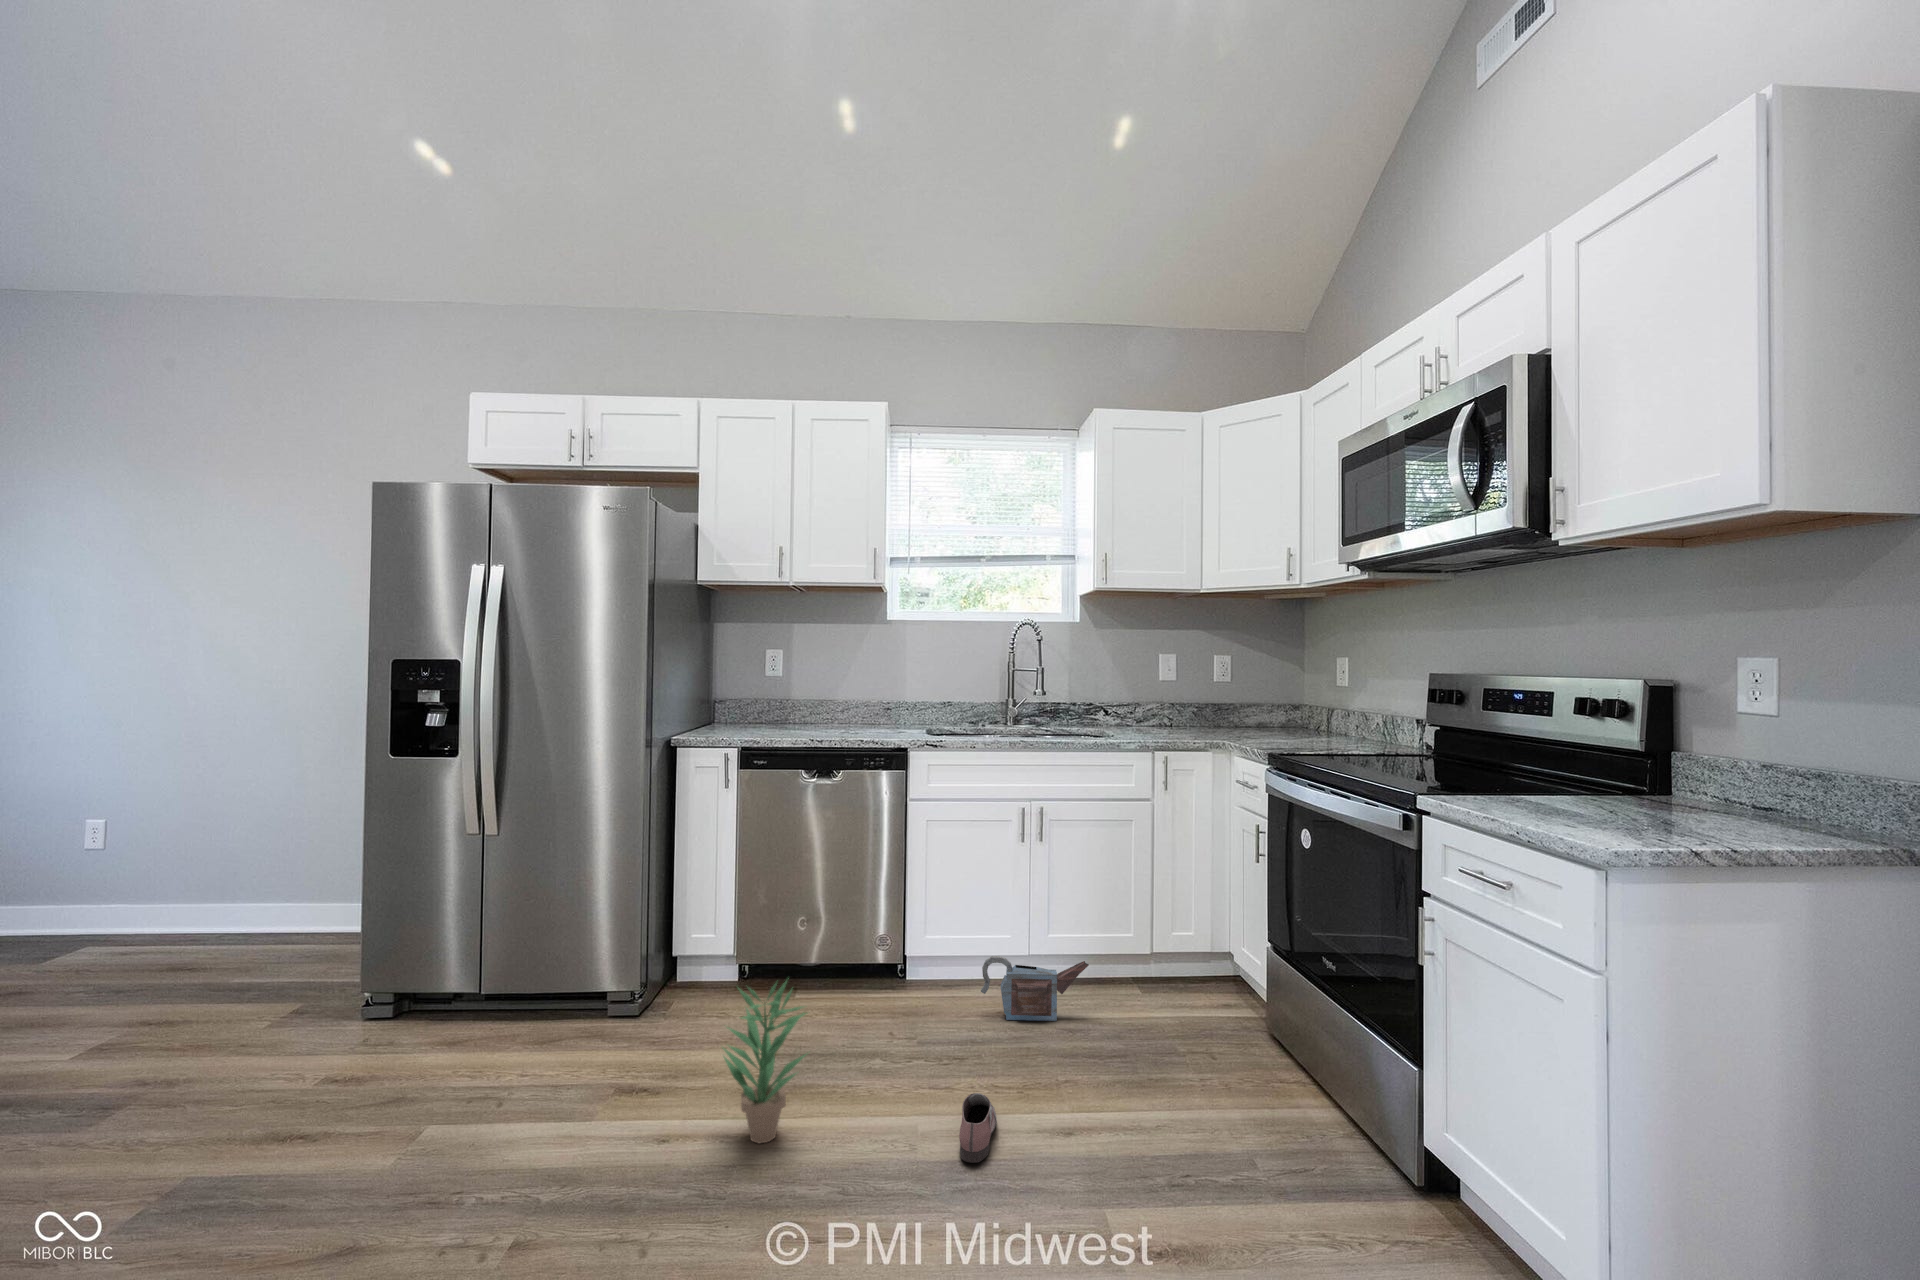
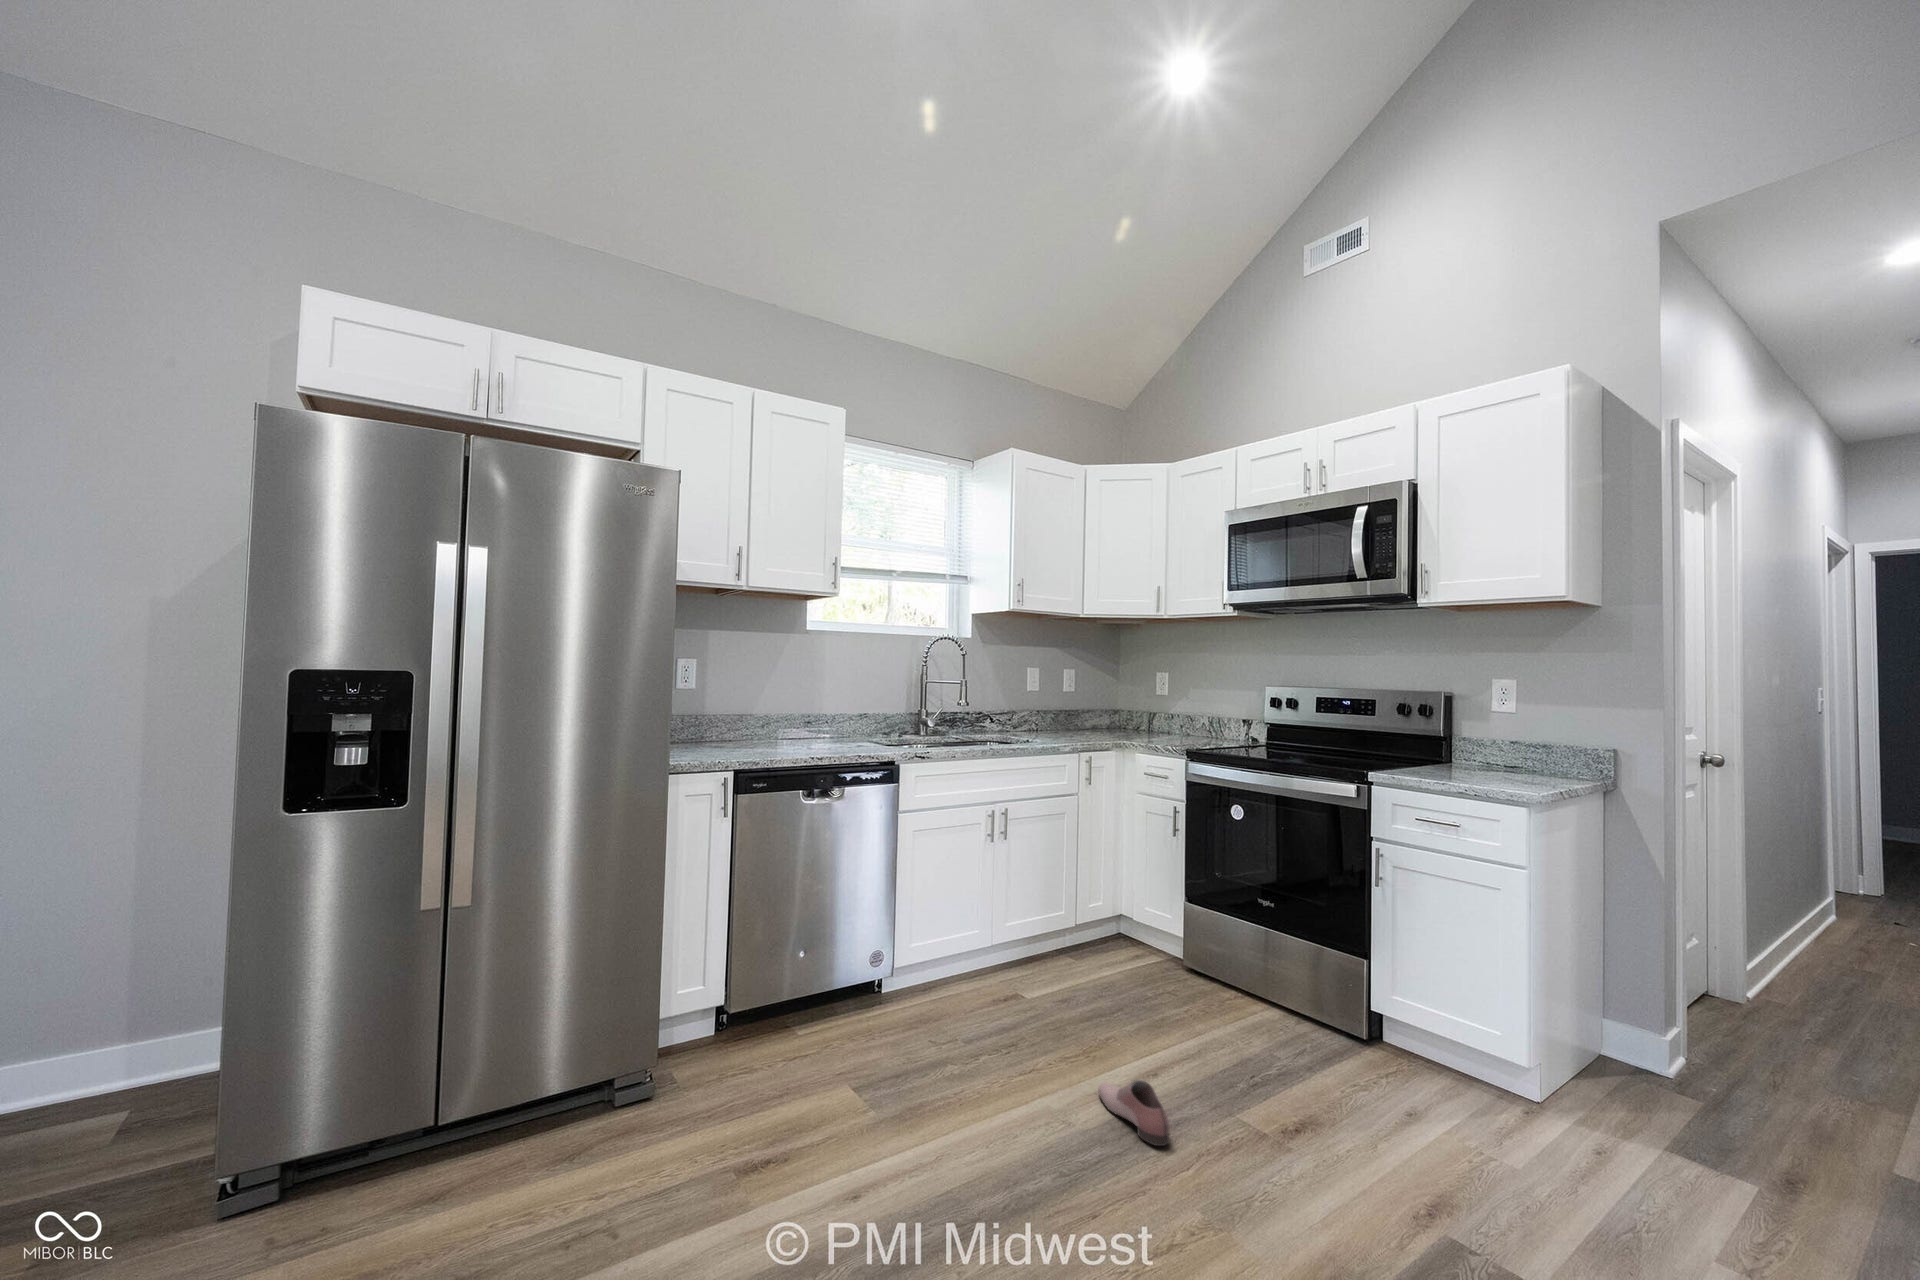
watering can: present [981,956,1089,1021] -> none [992,942,1075,1010]
potted plant: present [723,981,806,1143] -> none [916,1008,1018,1196]

